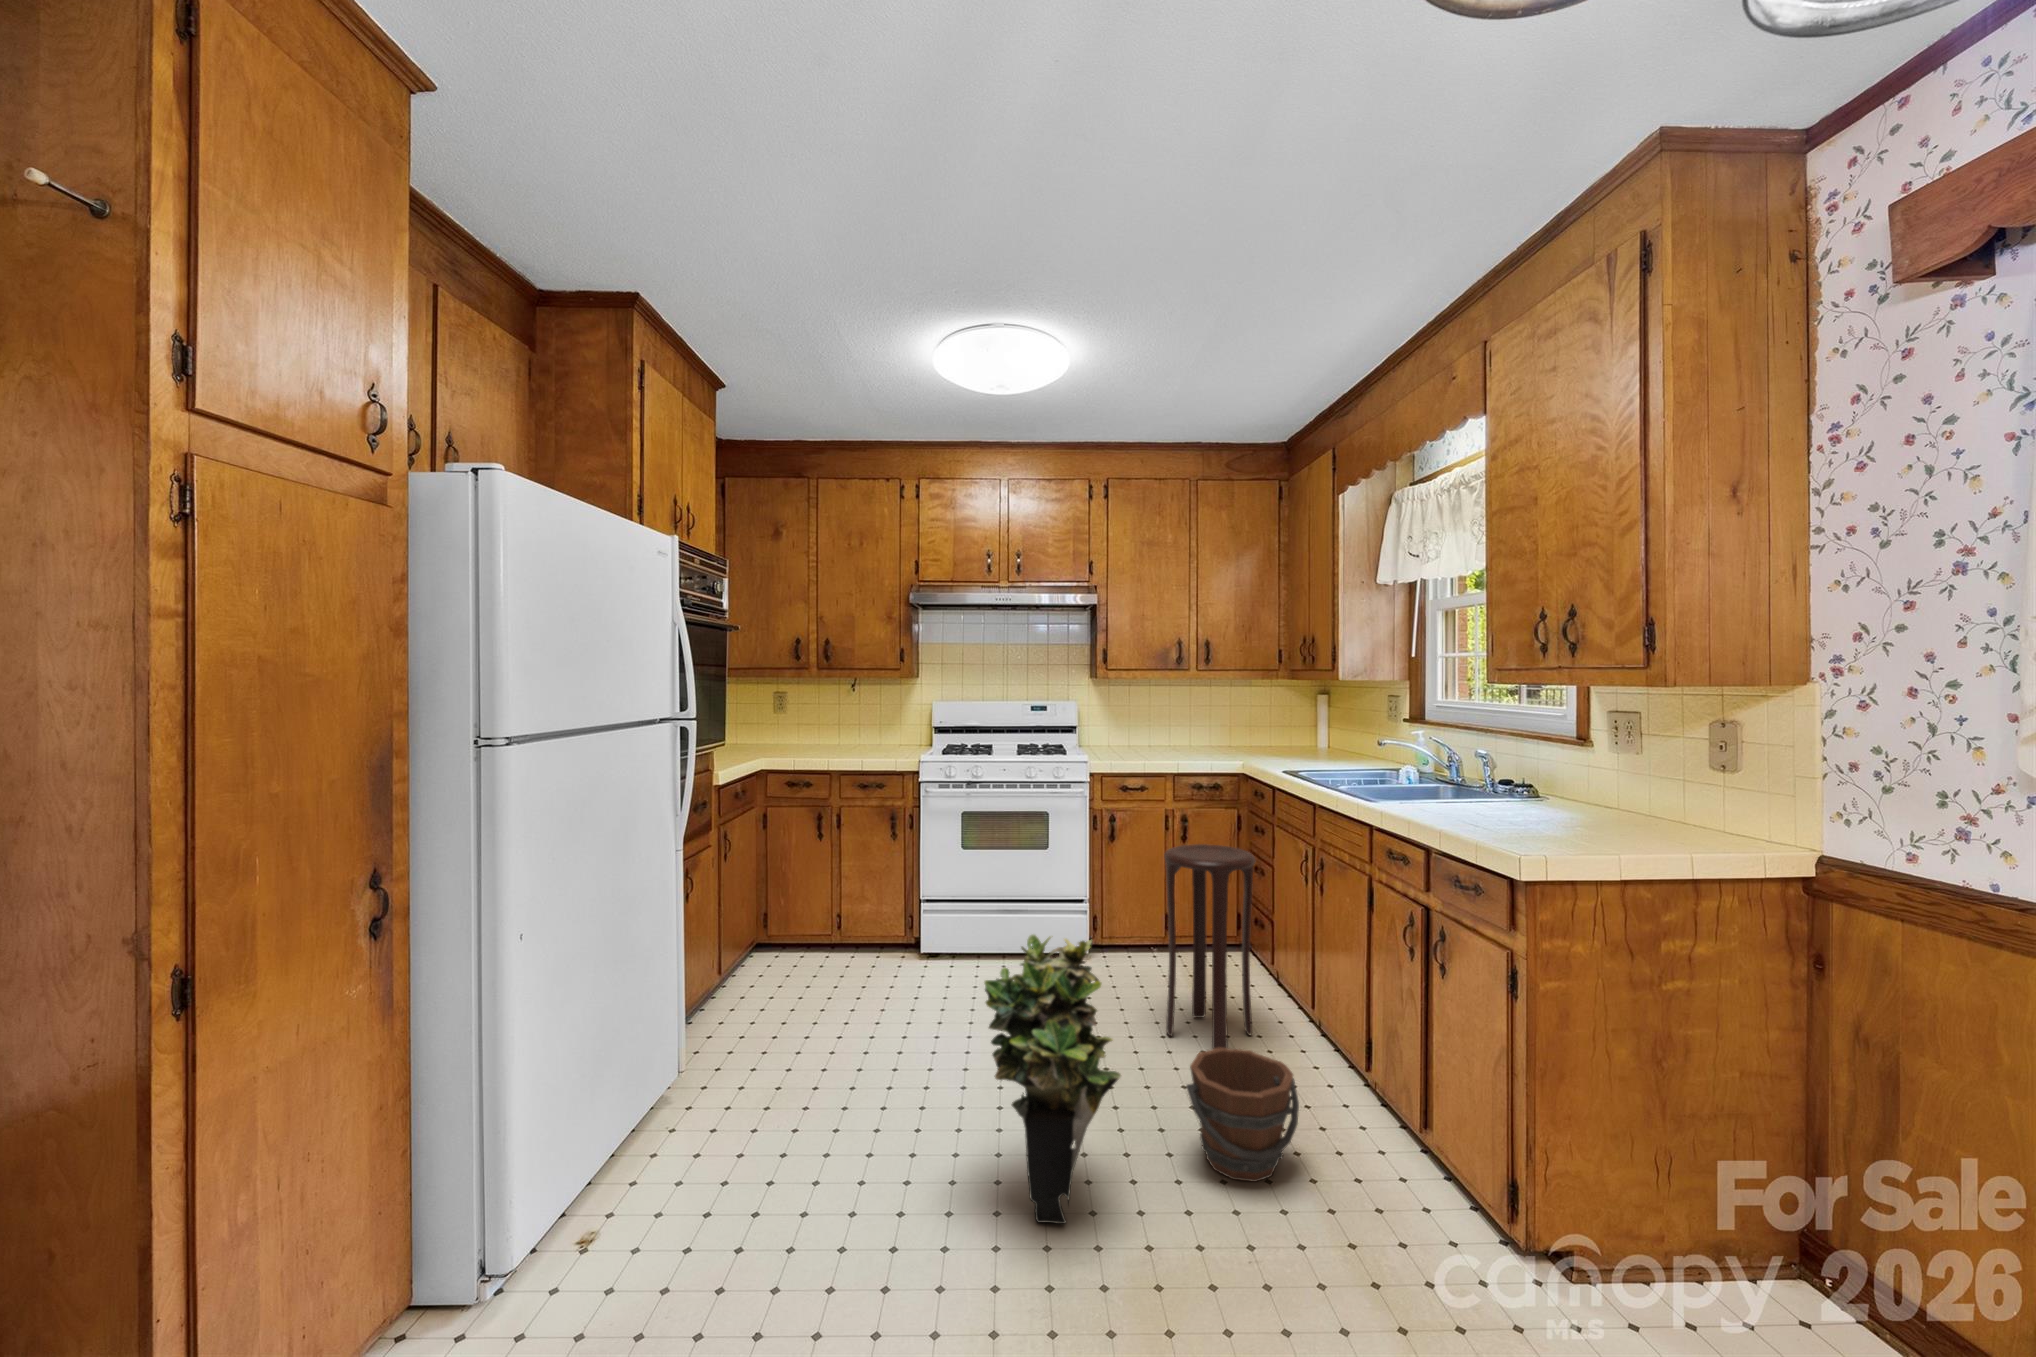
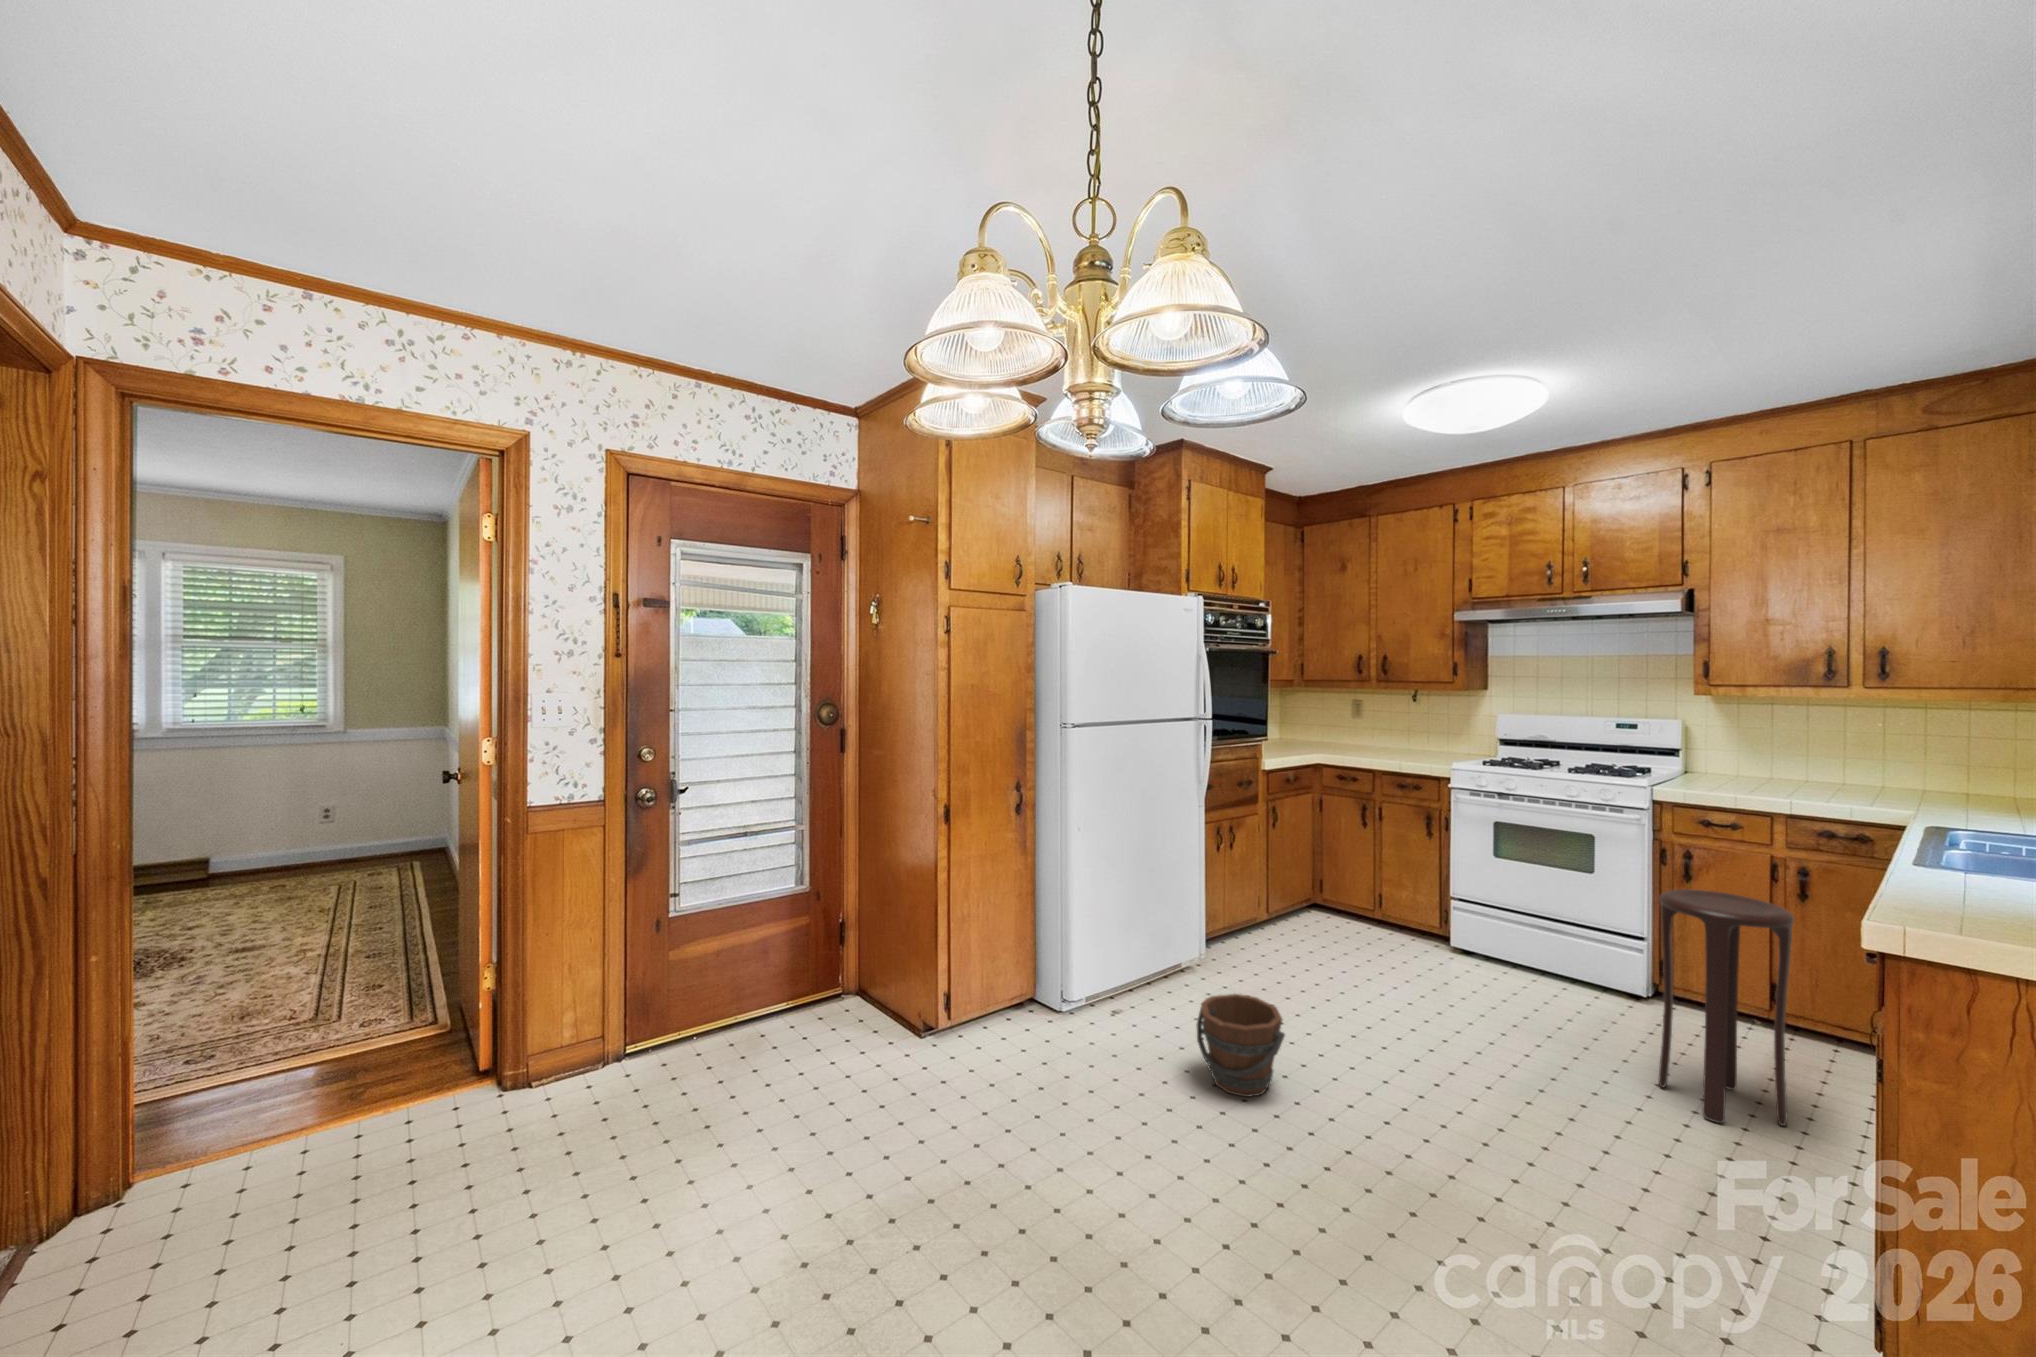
potted plant: present [985,934,1121,1224] -> none [1341,918,1465,1142]
bucket: present [1186,1047,1299,1182] -> present [1197,994,1285,1097]

